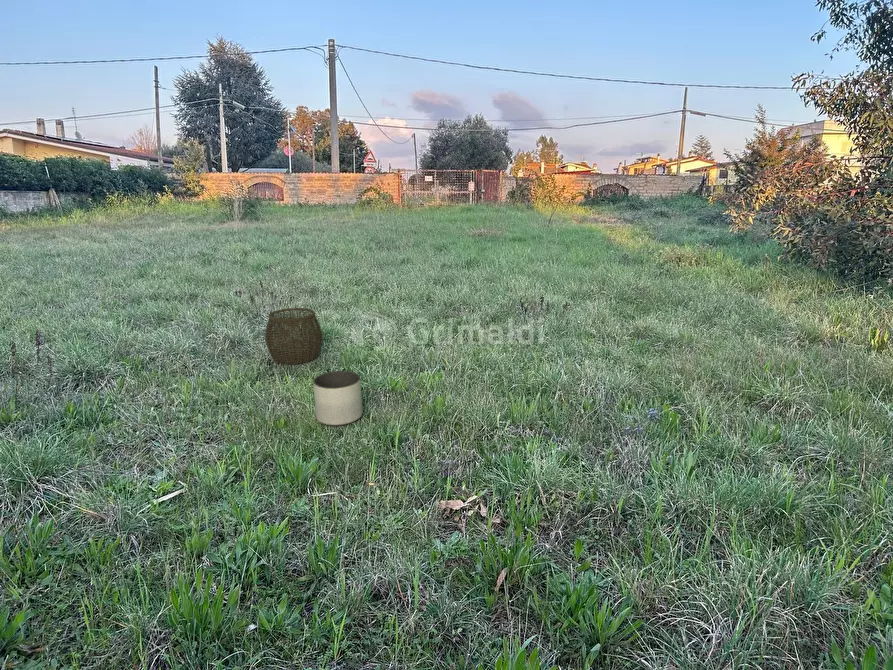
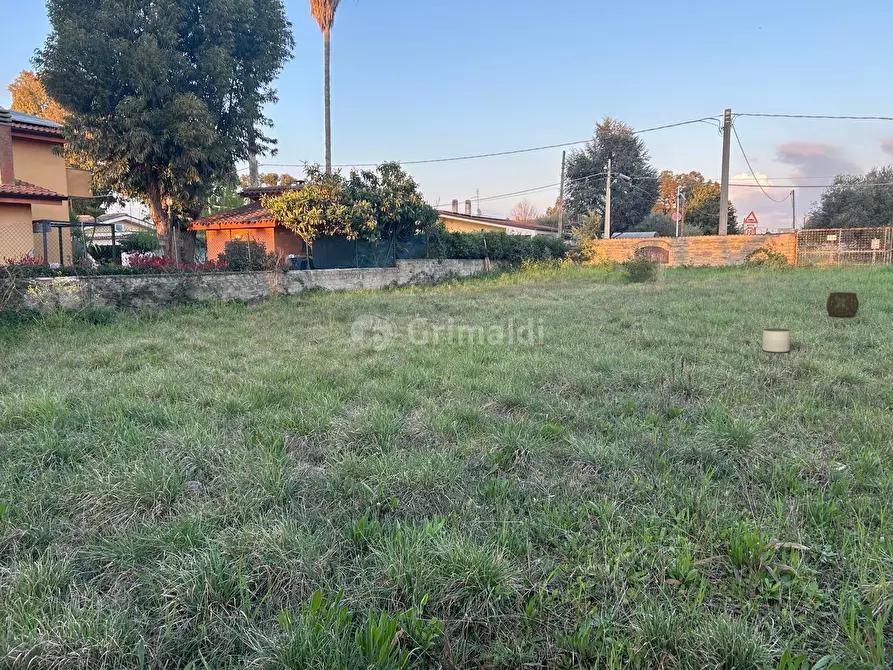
woven basket: present [265,308,322,364] -> present [826,292,859,317]

